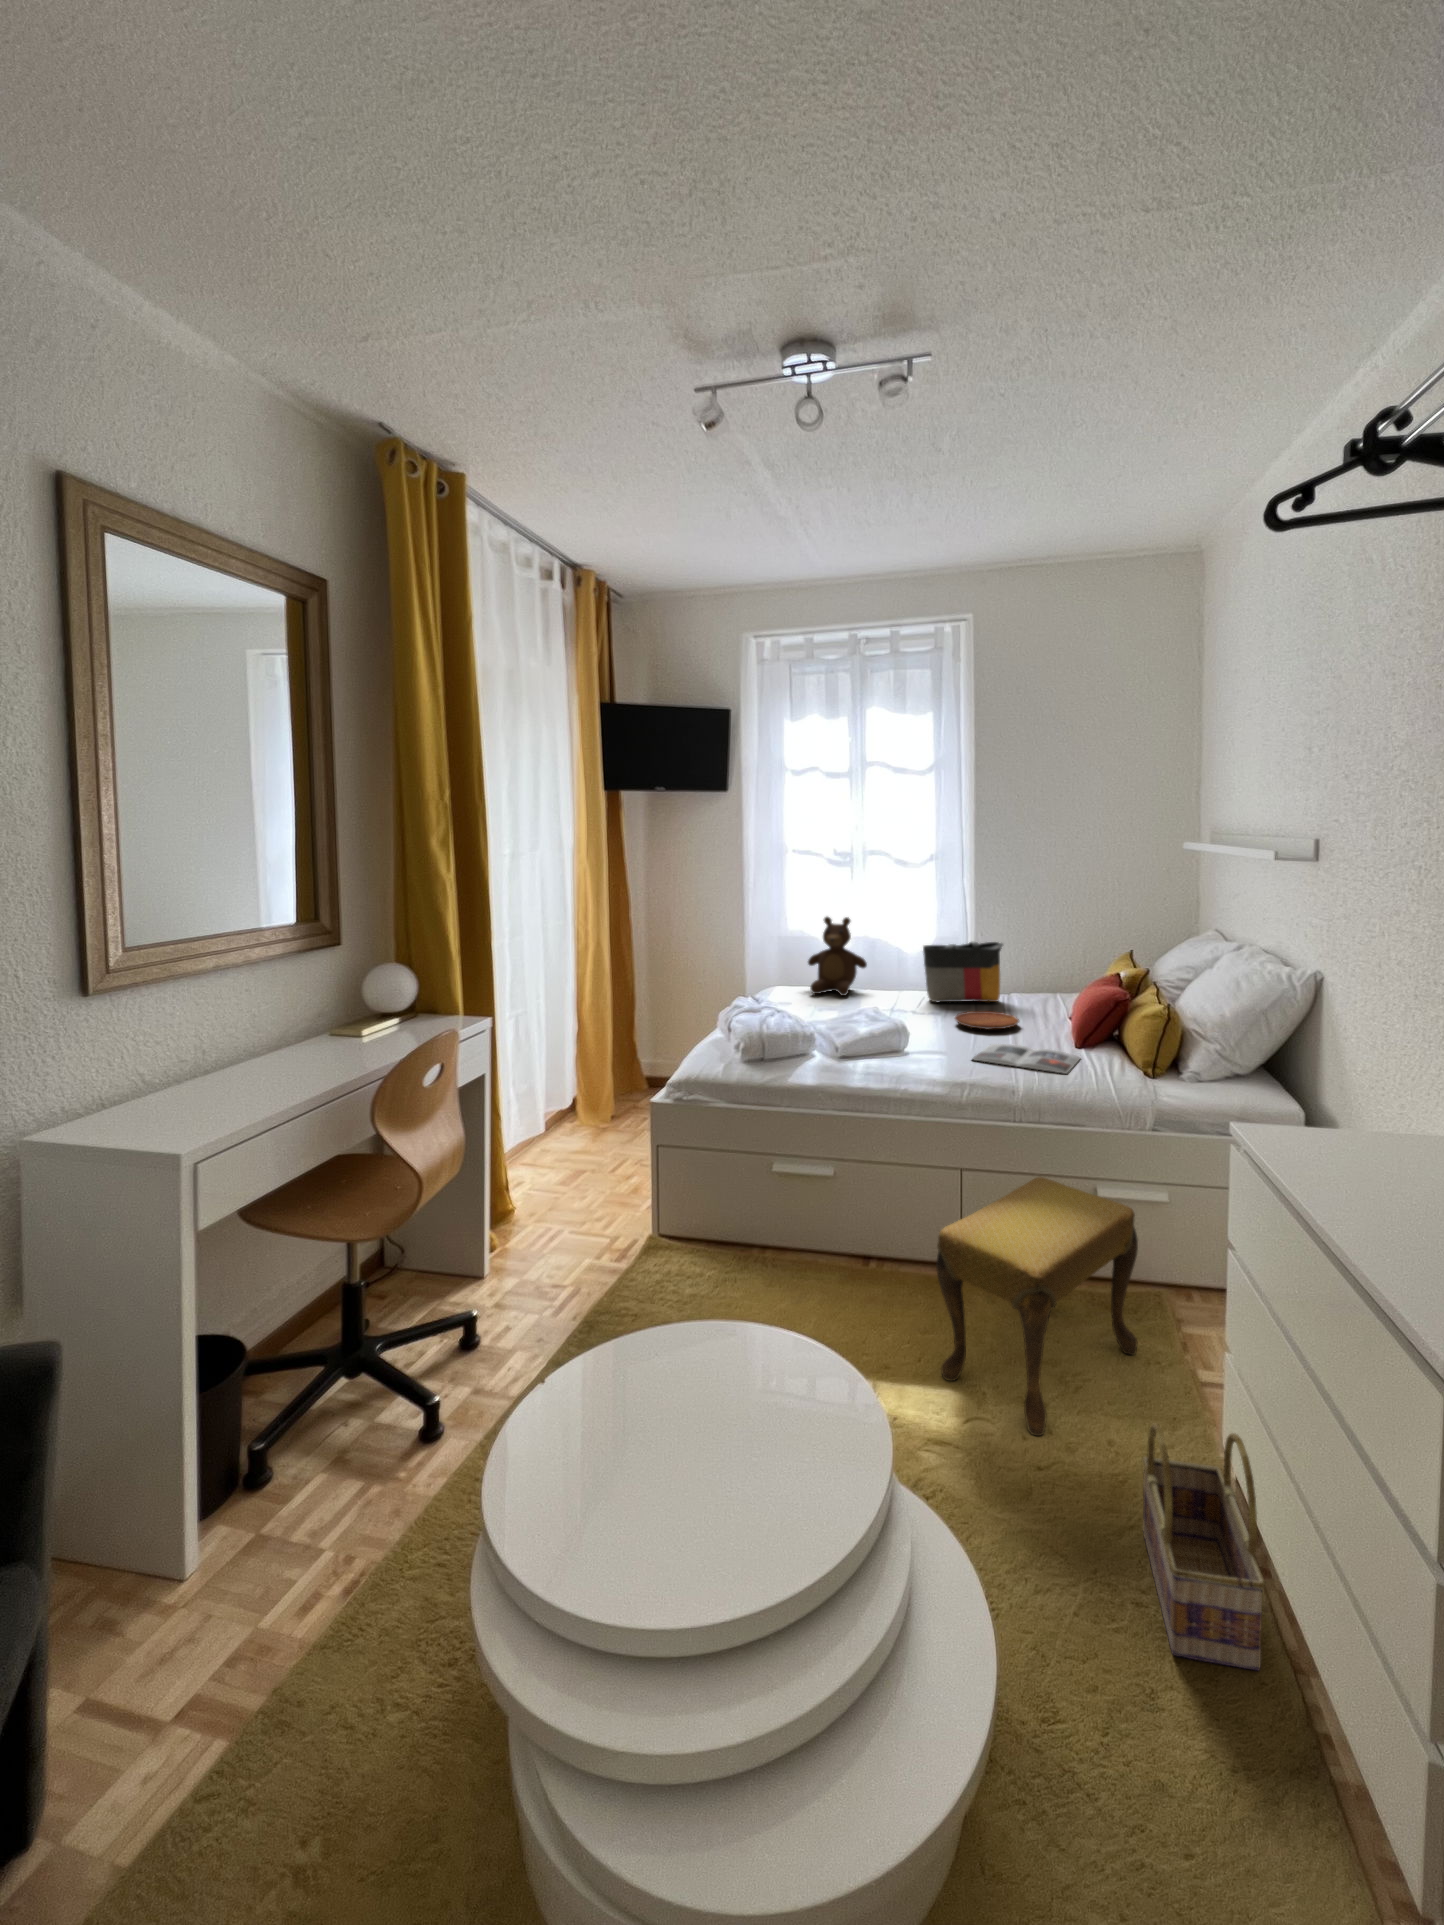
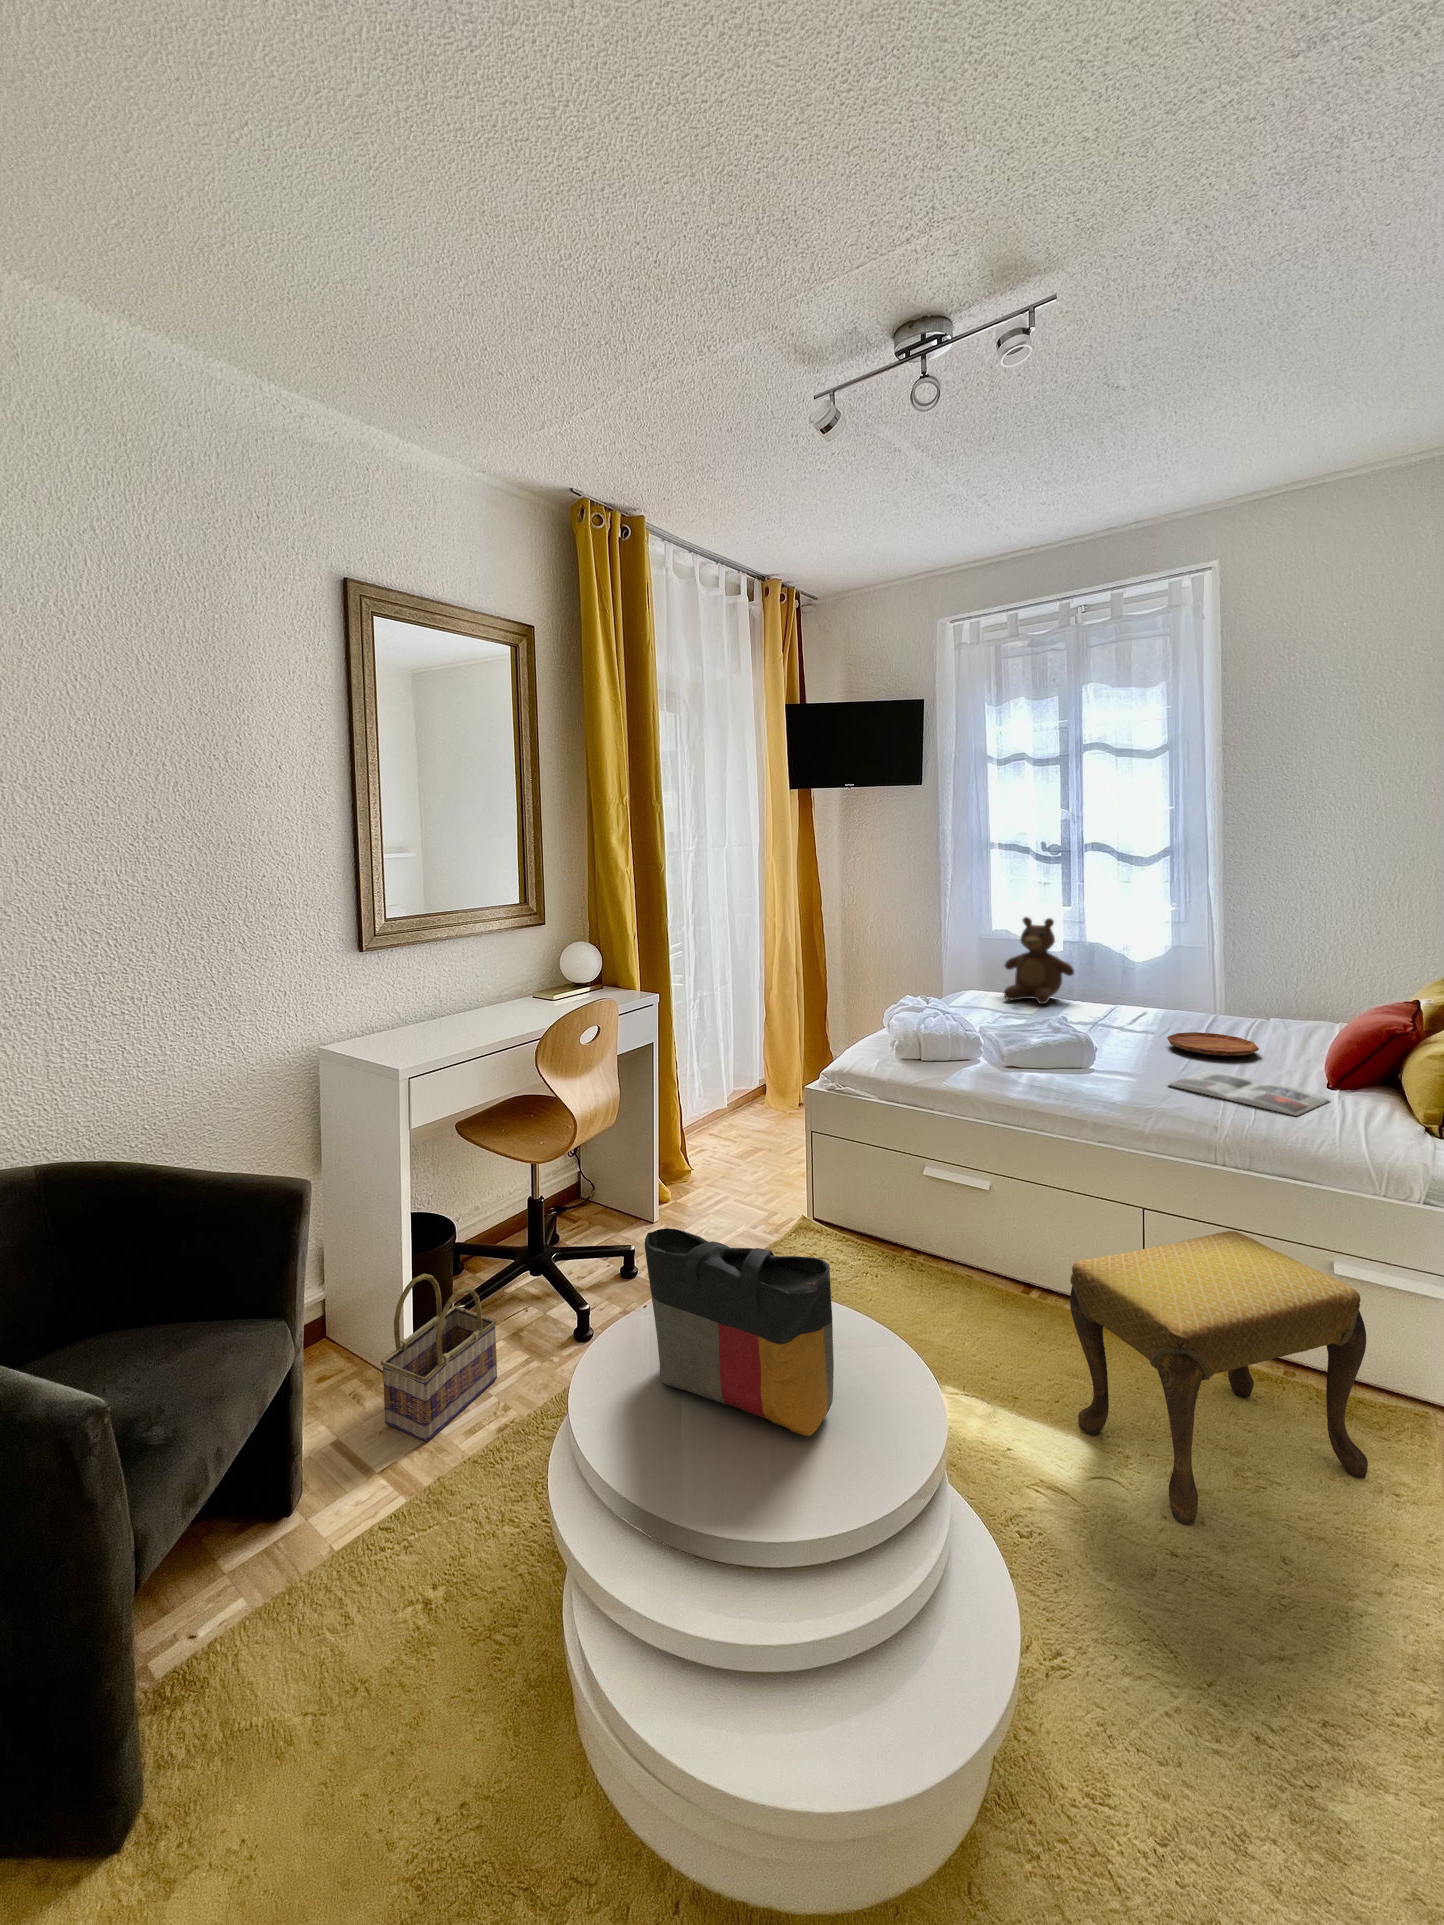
tote bag: present [923,942,1003,1002] -> present [644,1228,834,1436]
basket: present [1141,1423,1266,1671] -> present [381,1274,497,1442]

